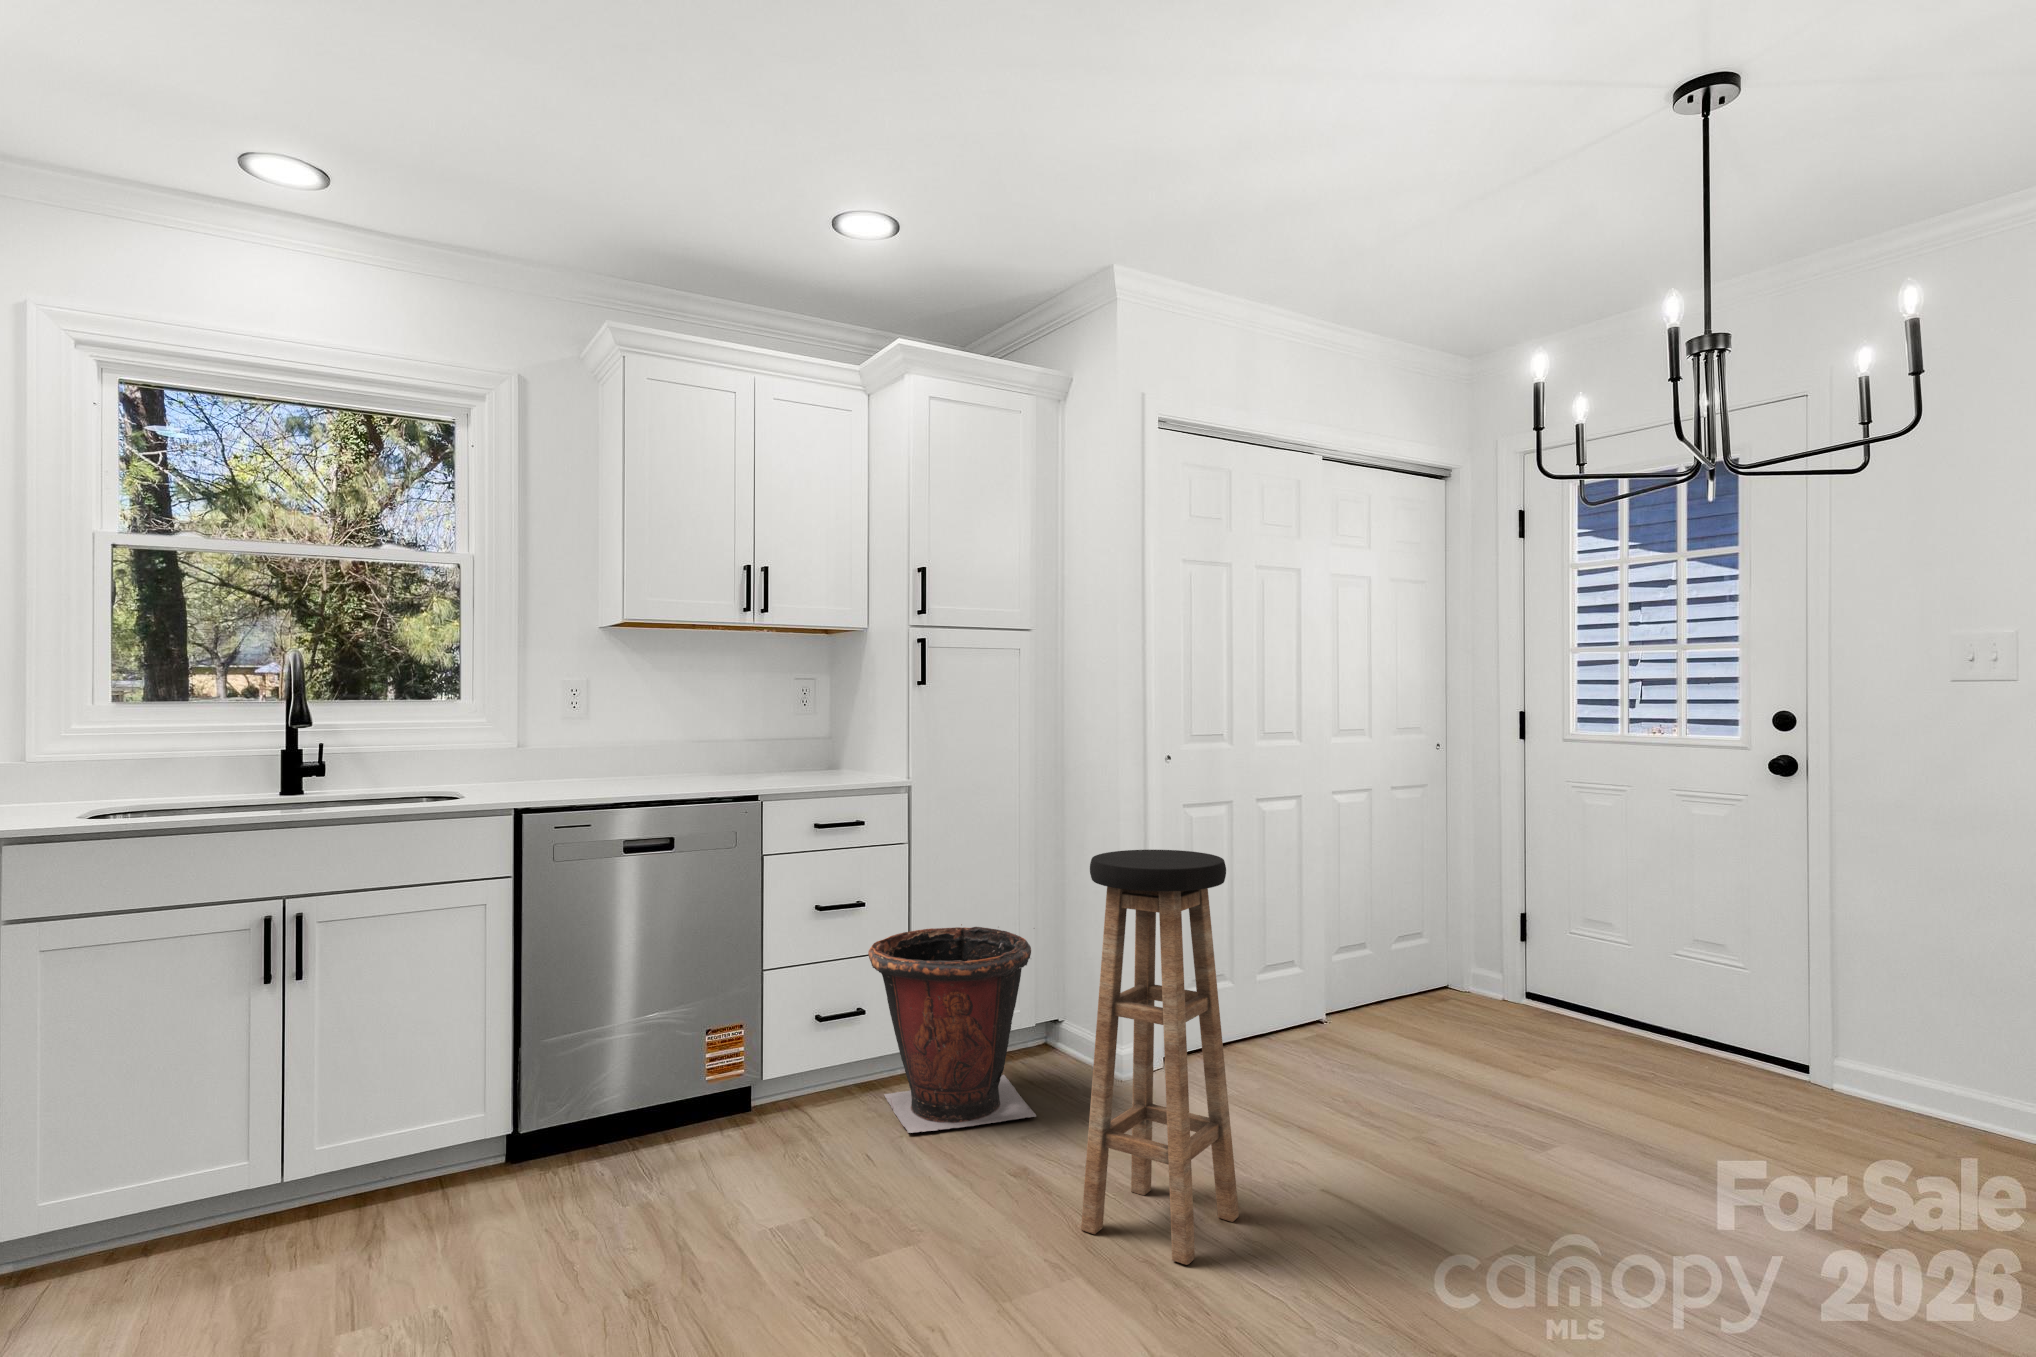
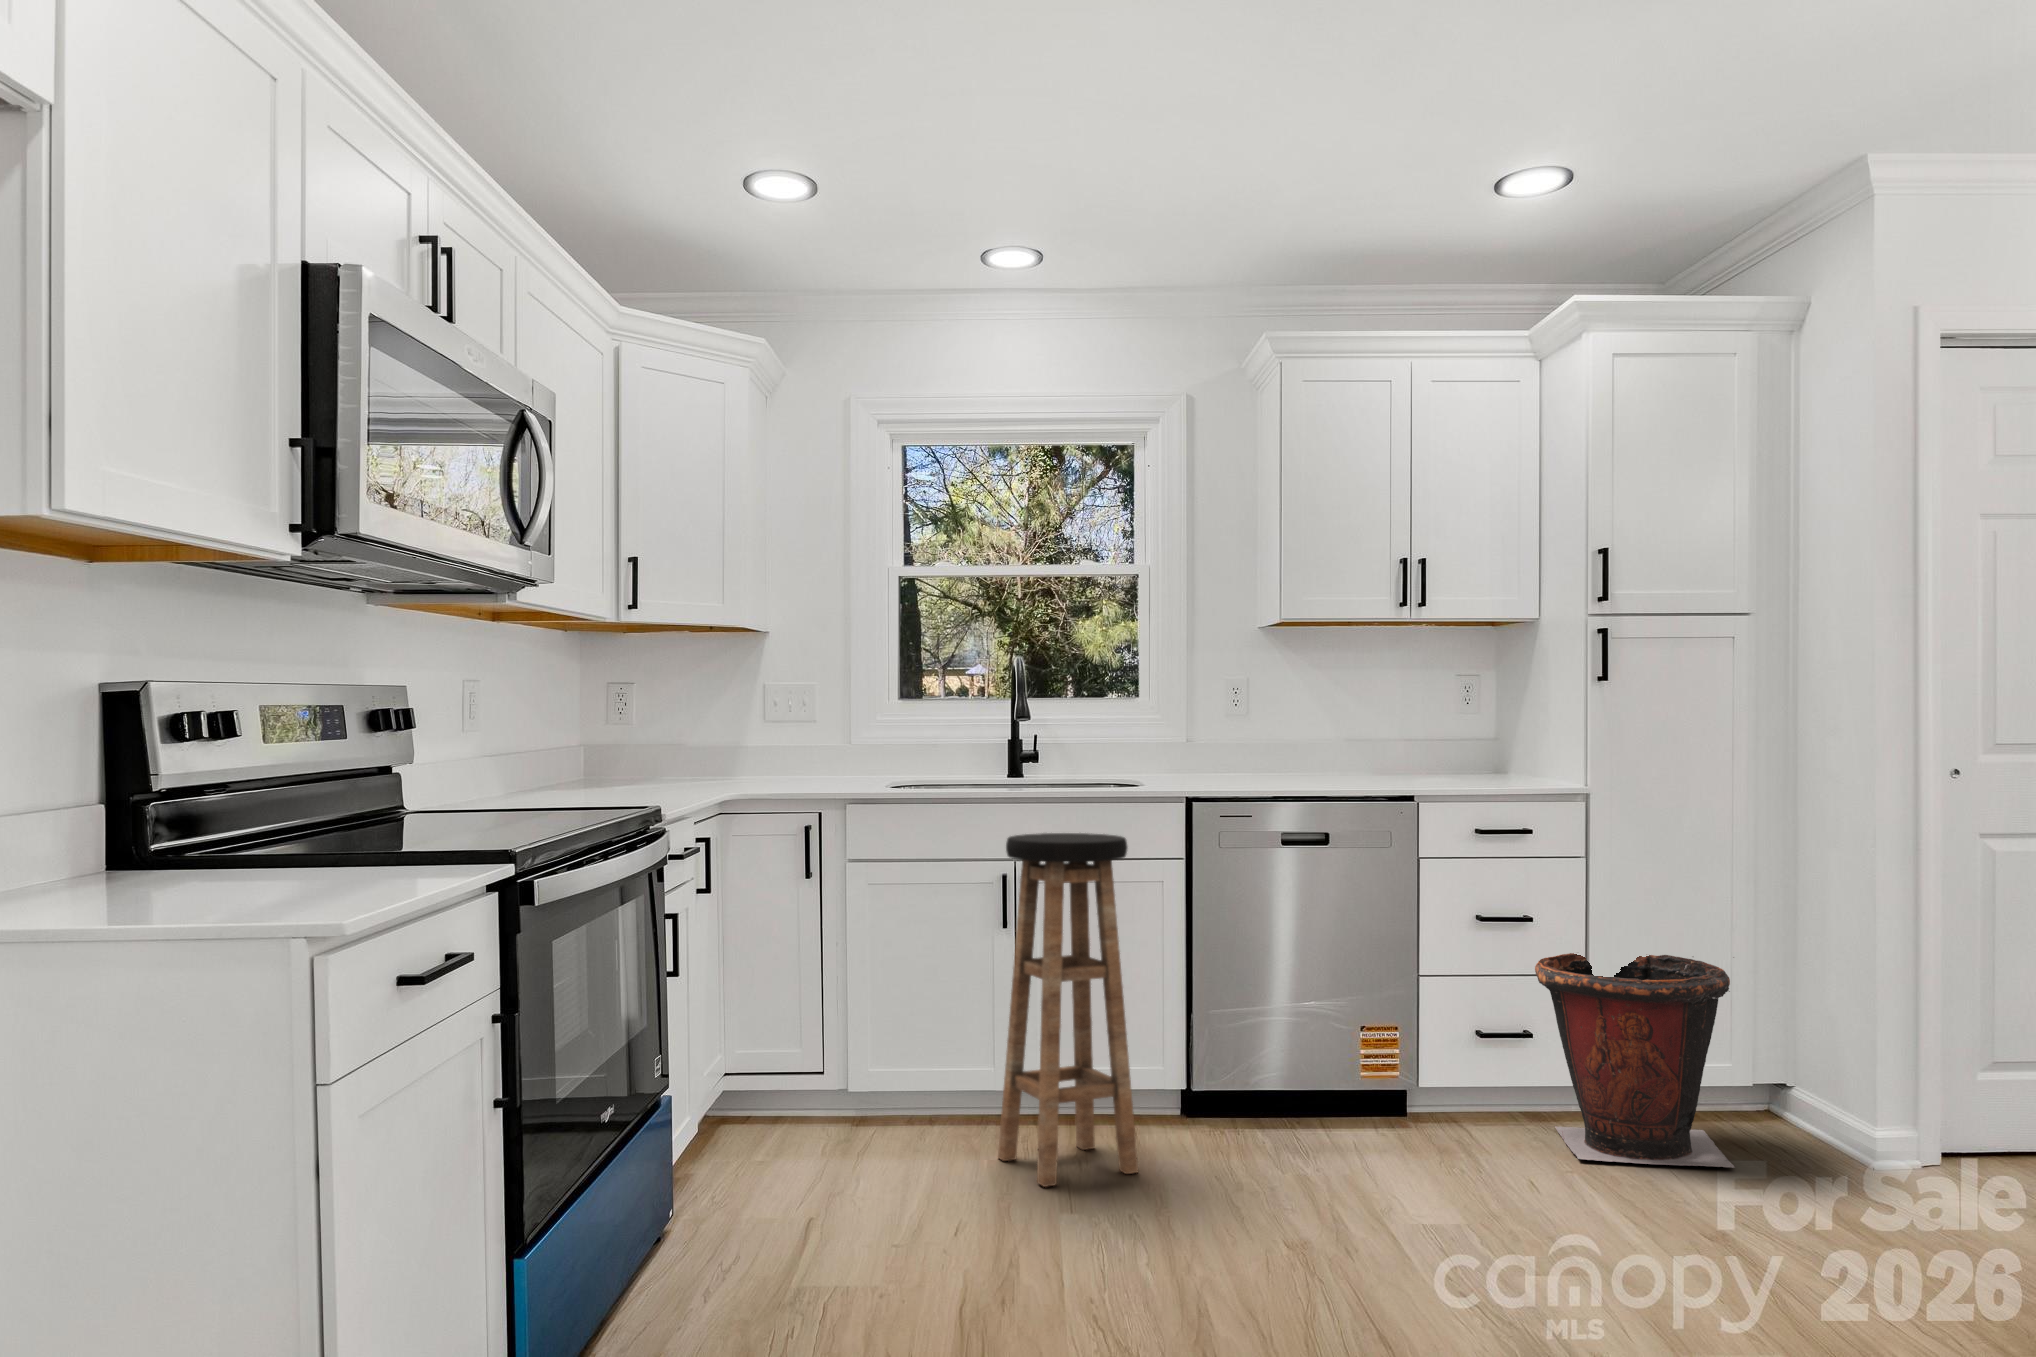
bar stool: present [1081,850,1239,1265] -> present [998,833,1138,1187]

